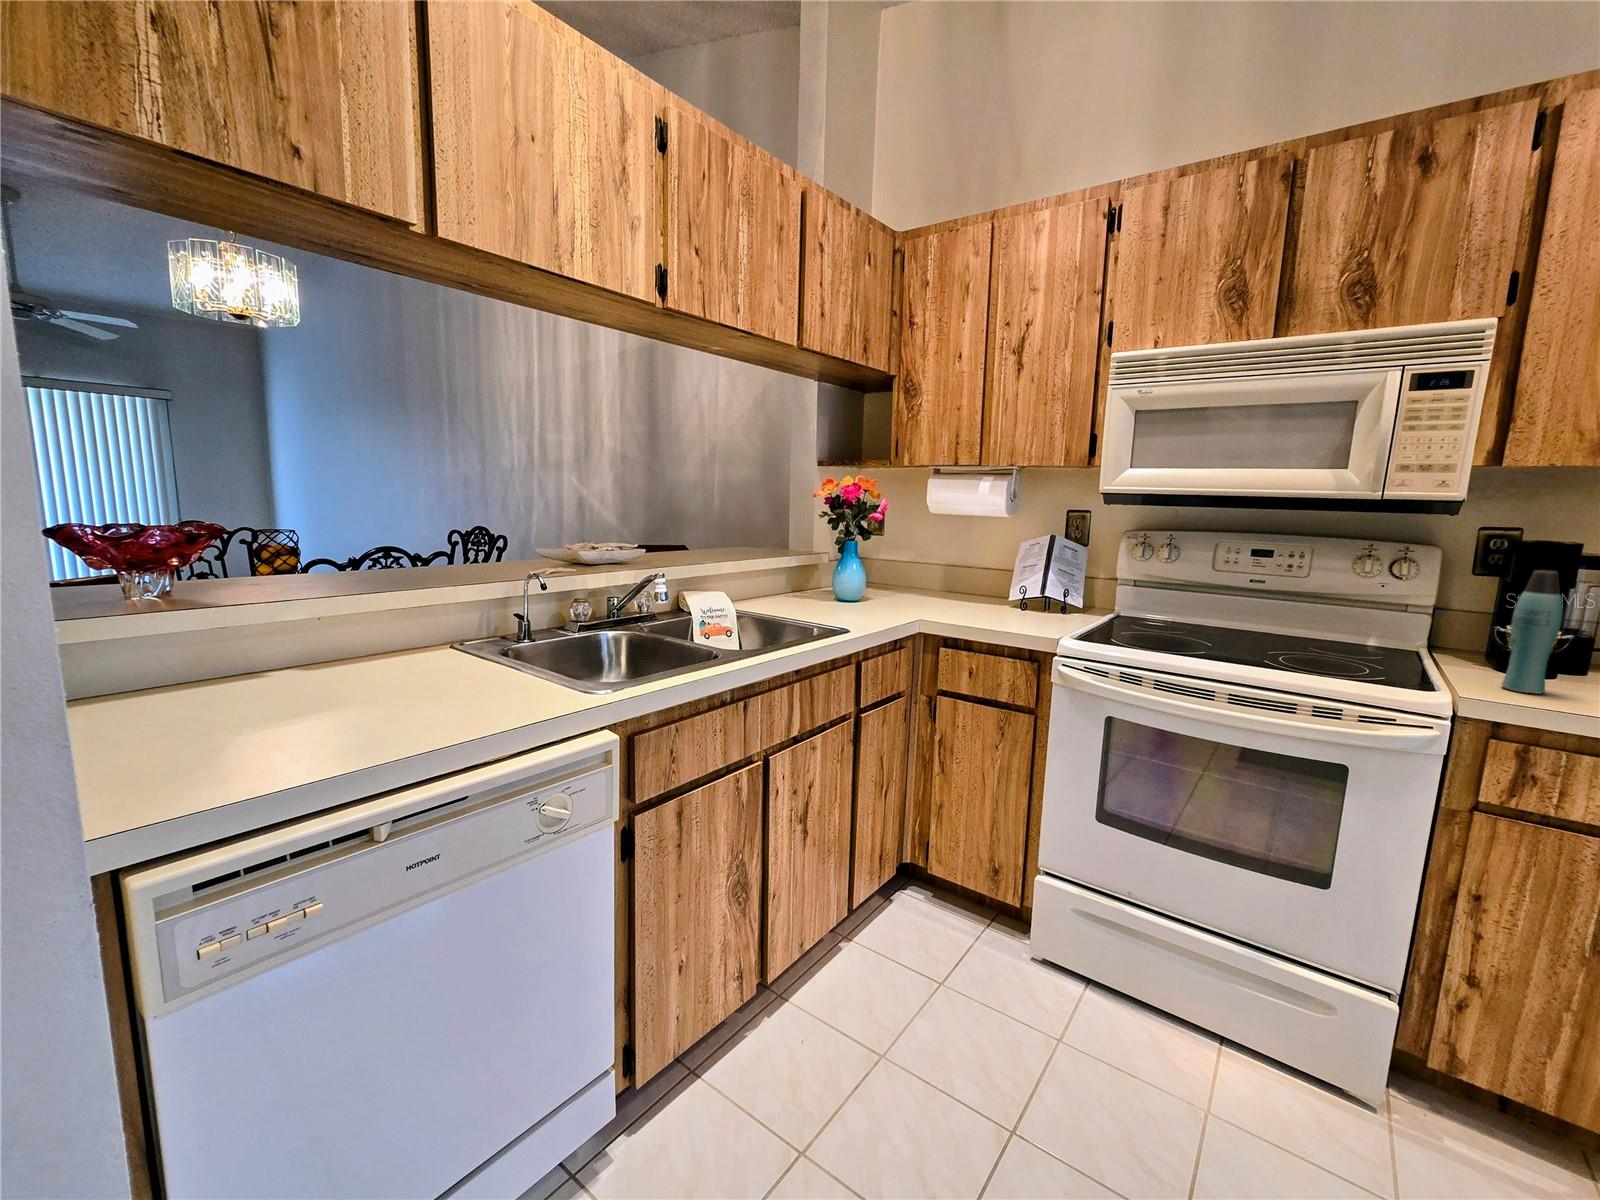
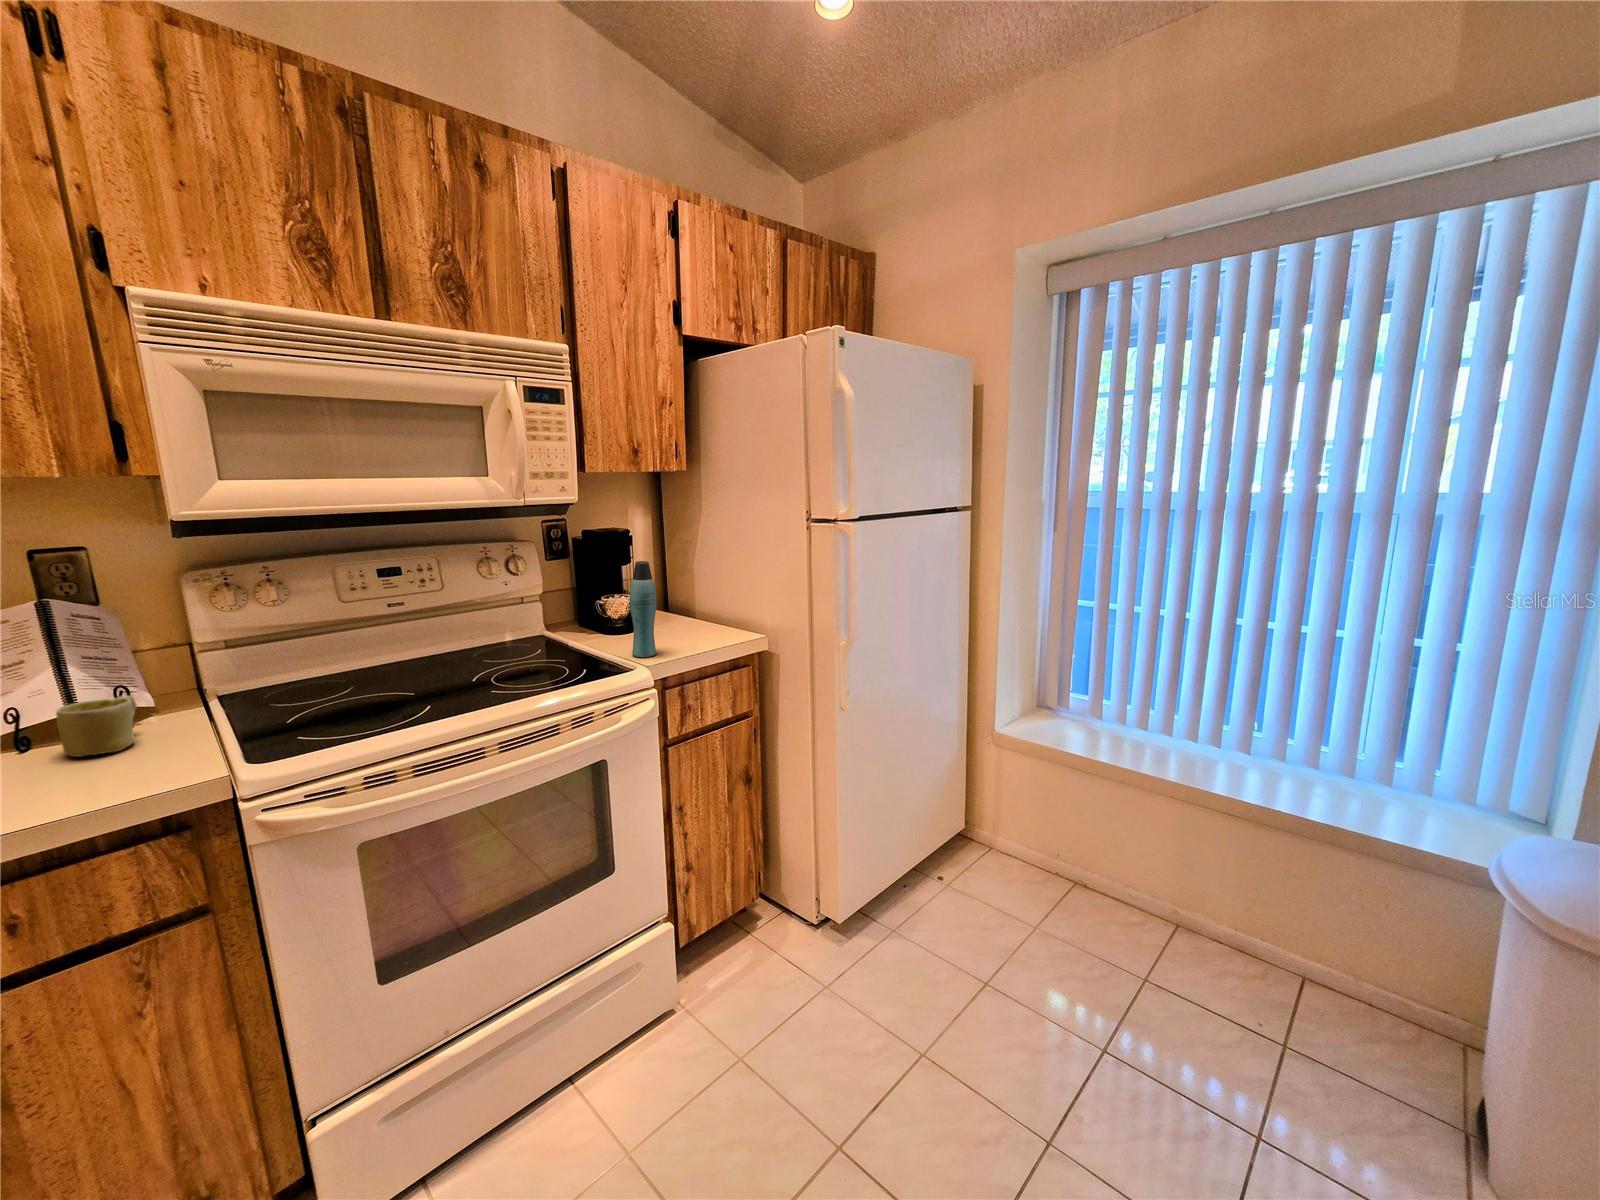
mug: none [1025,591,1064,621] -> present [56,696,137,757]

